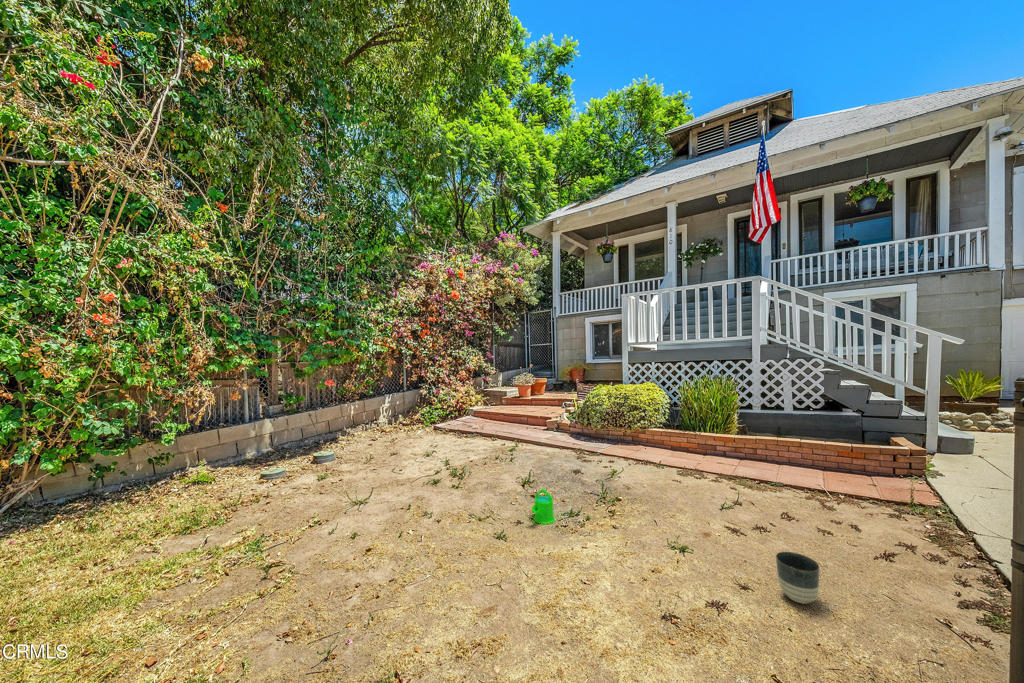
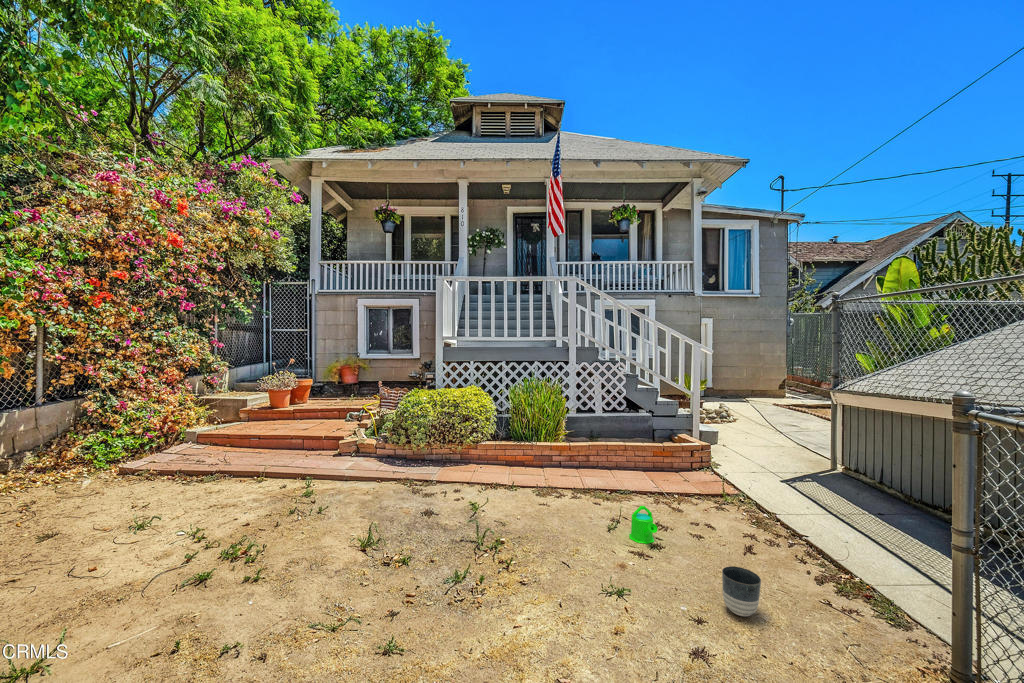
watering can: present [532,489,555,524] -> present [629,506,658,544]

